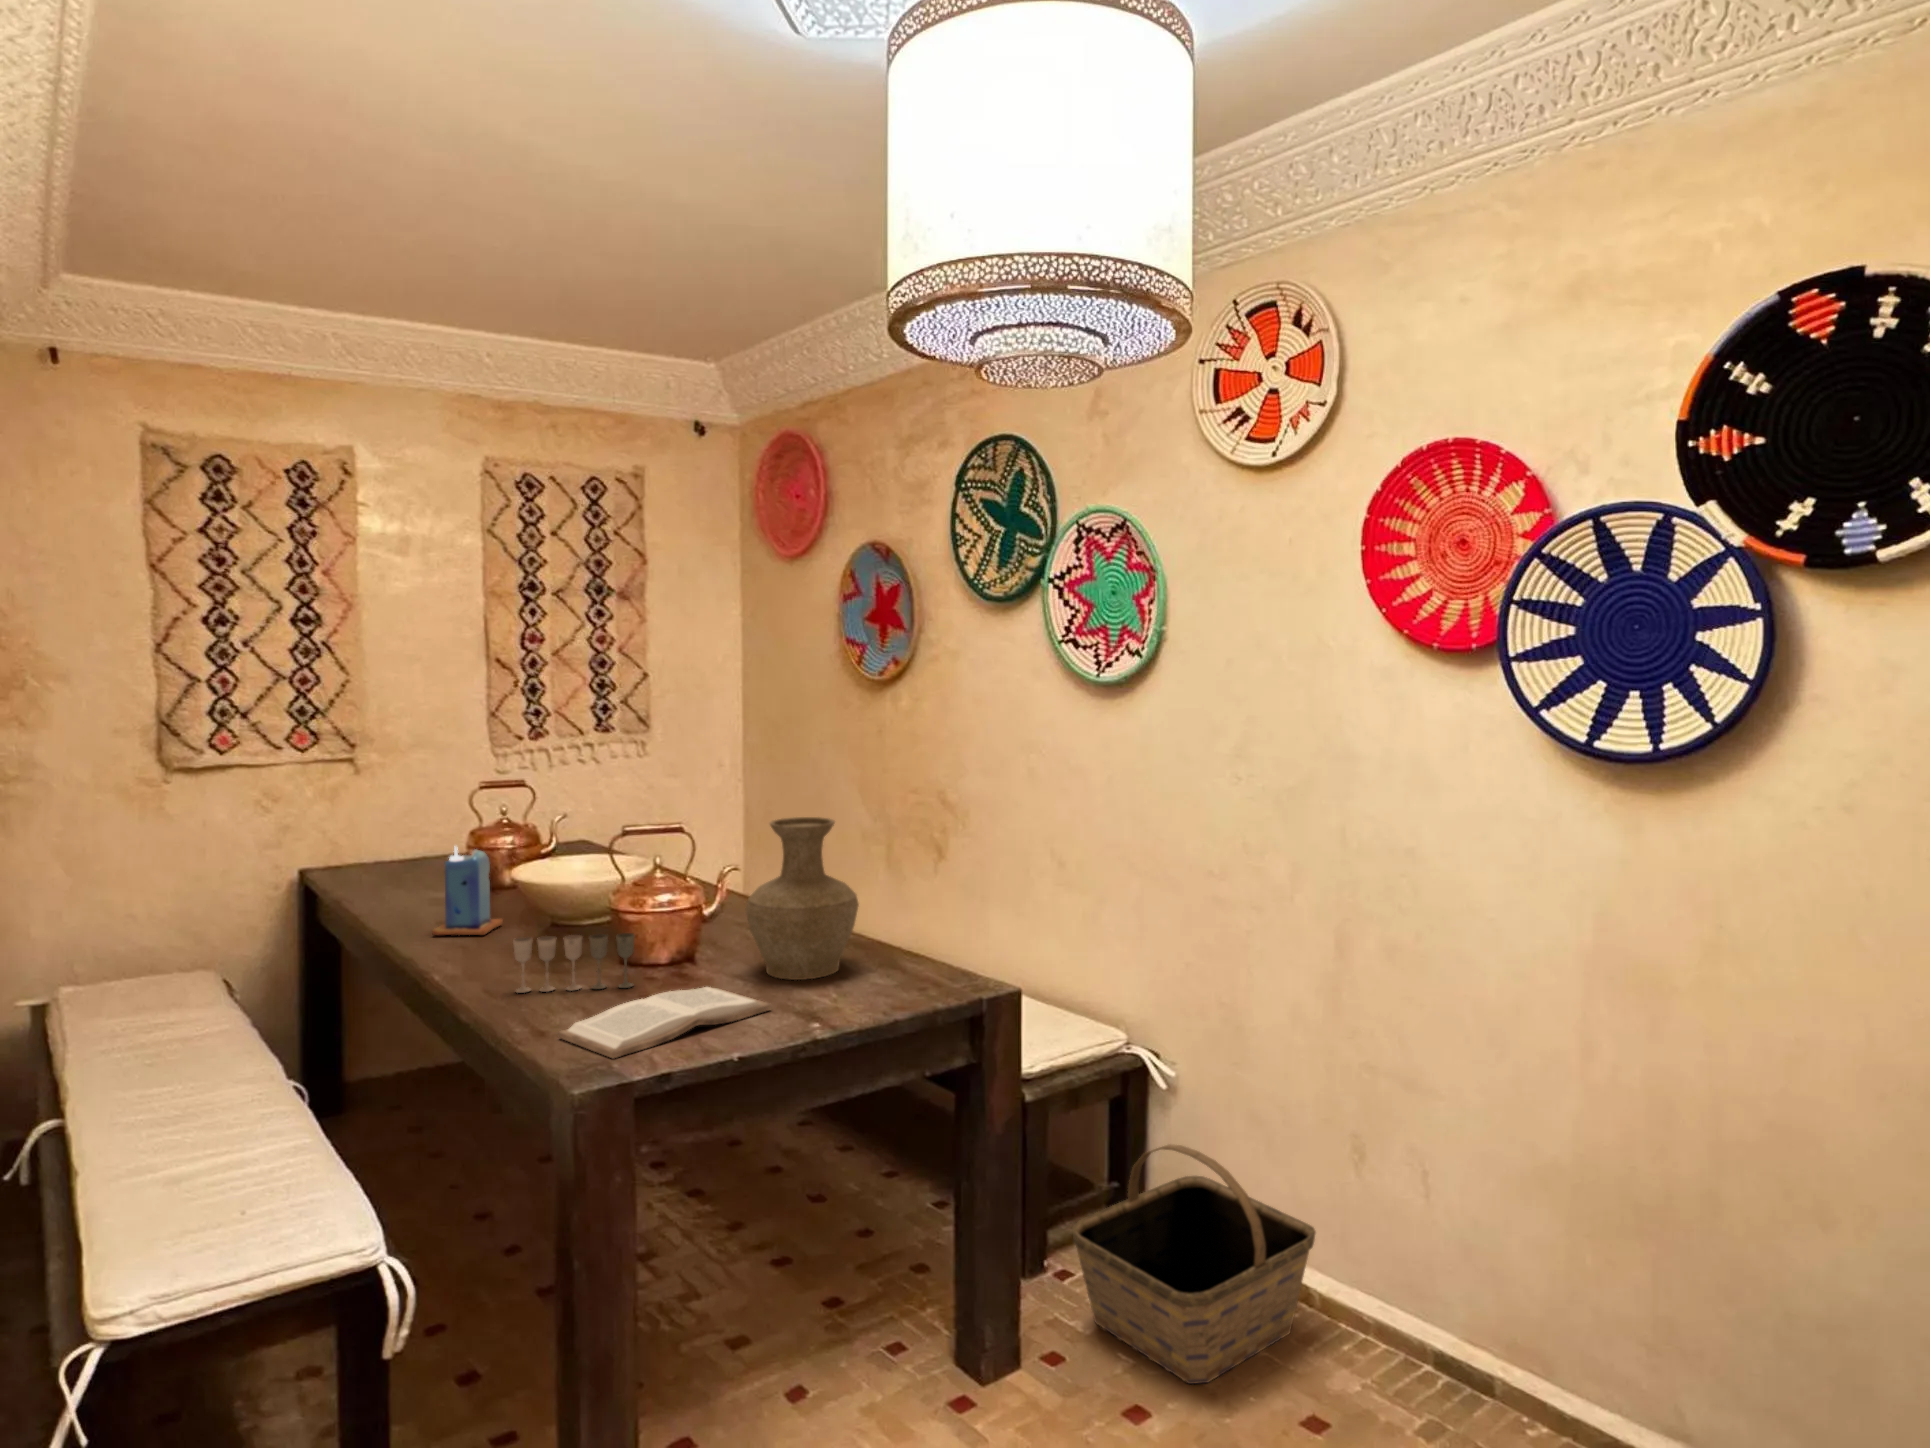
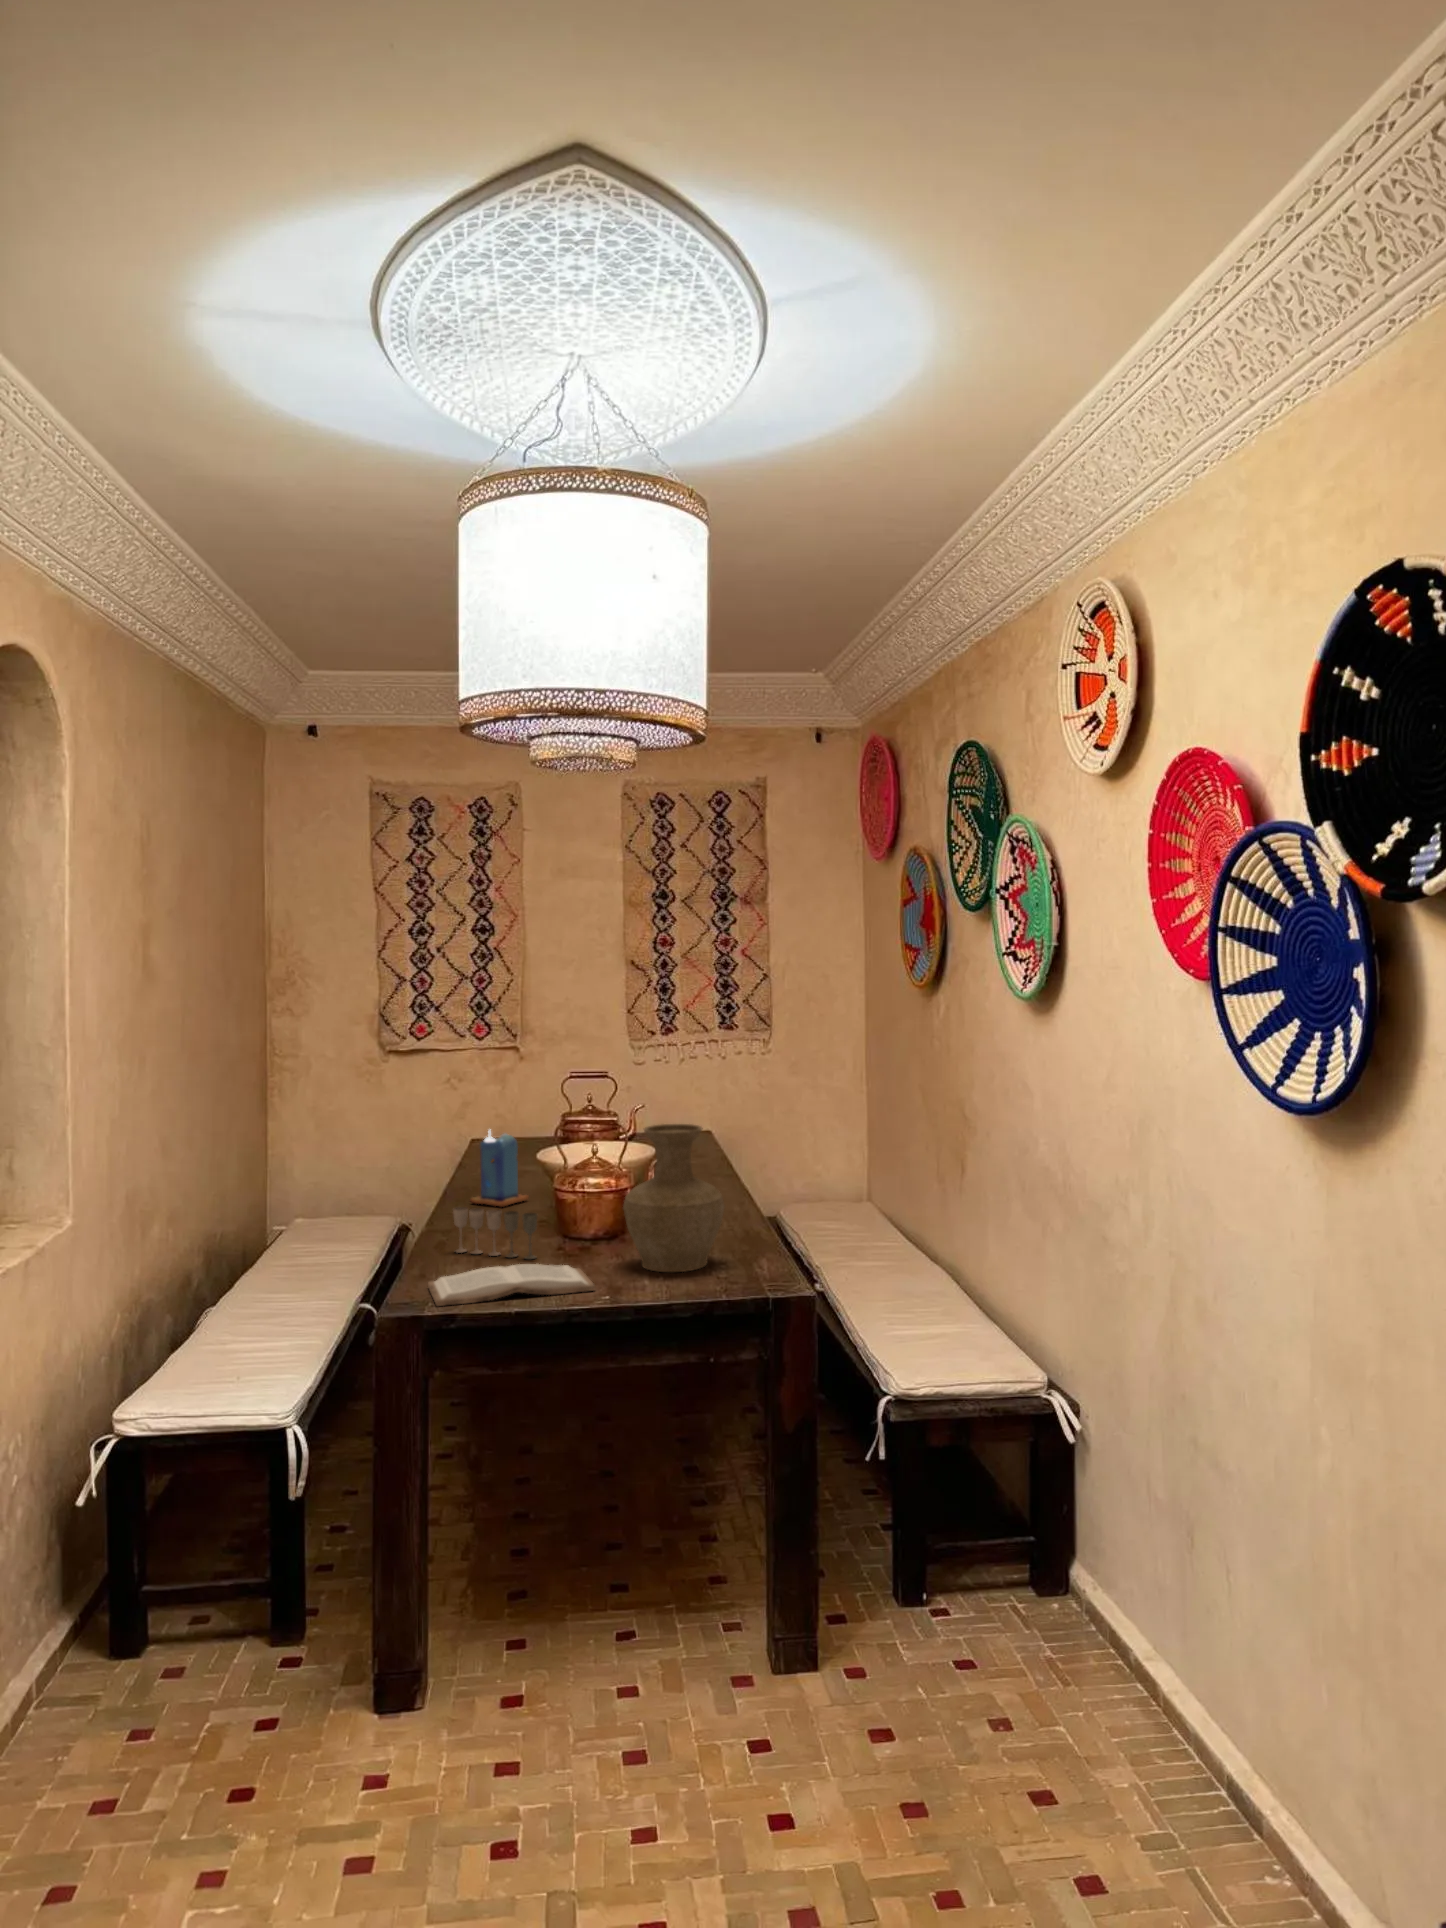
basket: present [1072,1144,1316,1384] -> none [886,1498,1133,1744]

